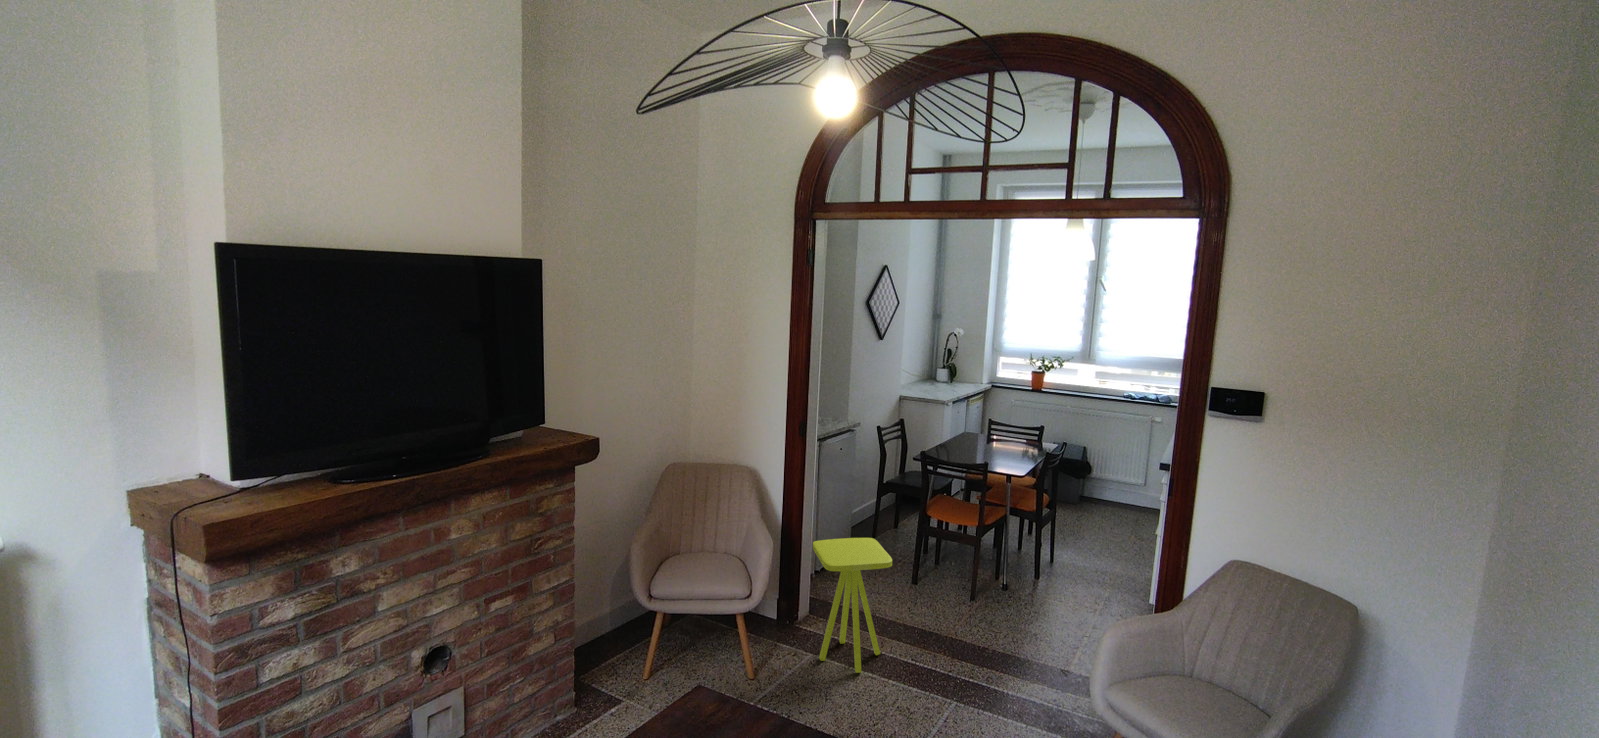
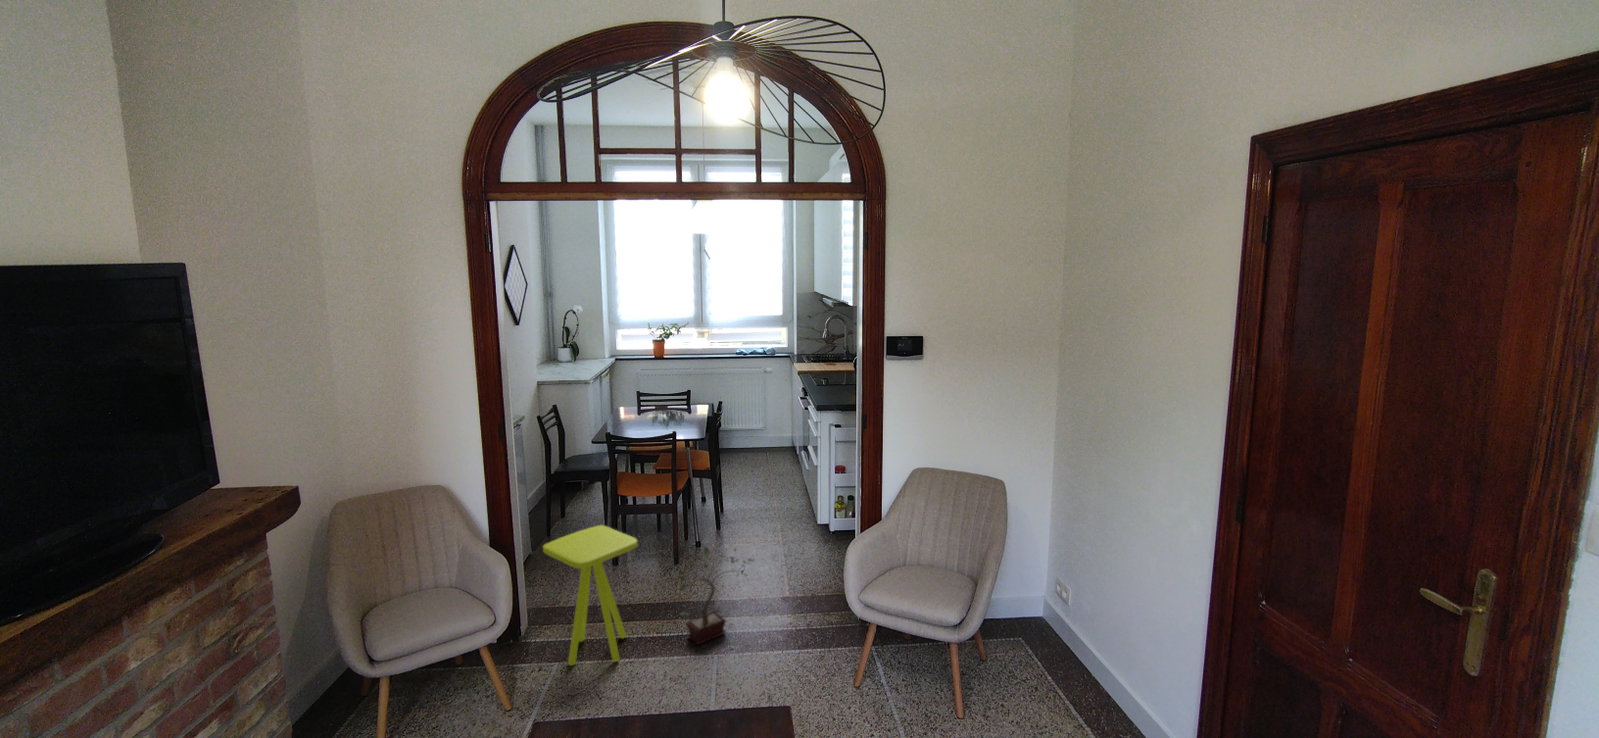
potted plant: none [923,588,1019,691] -> present [679,548,754,644]

